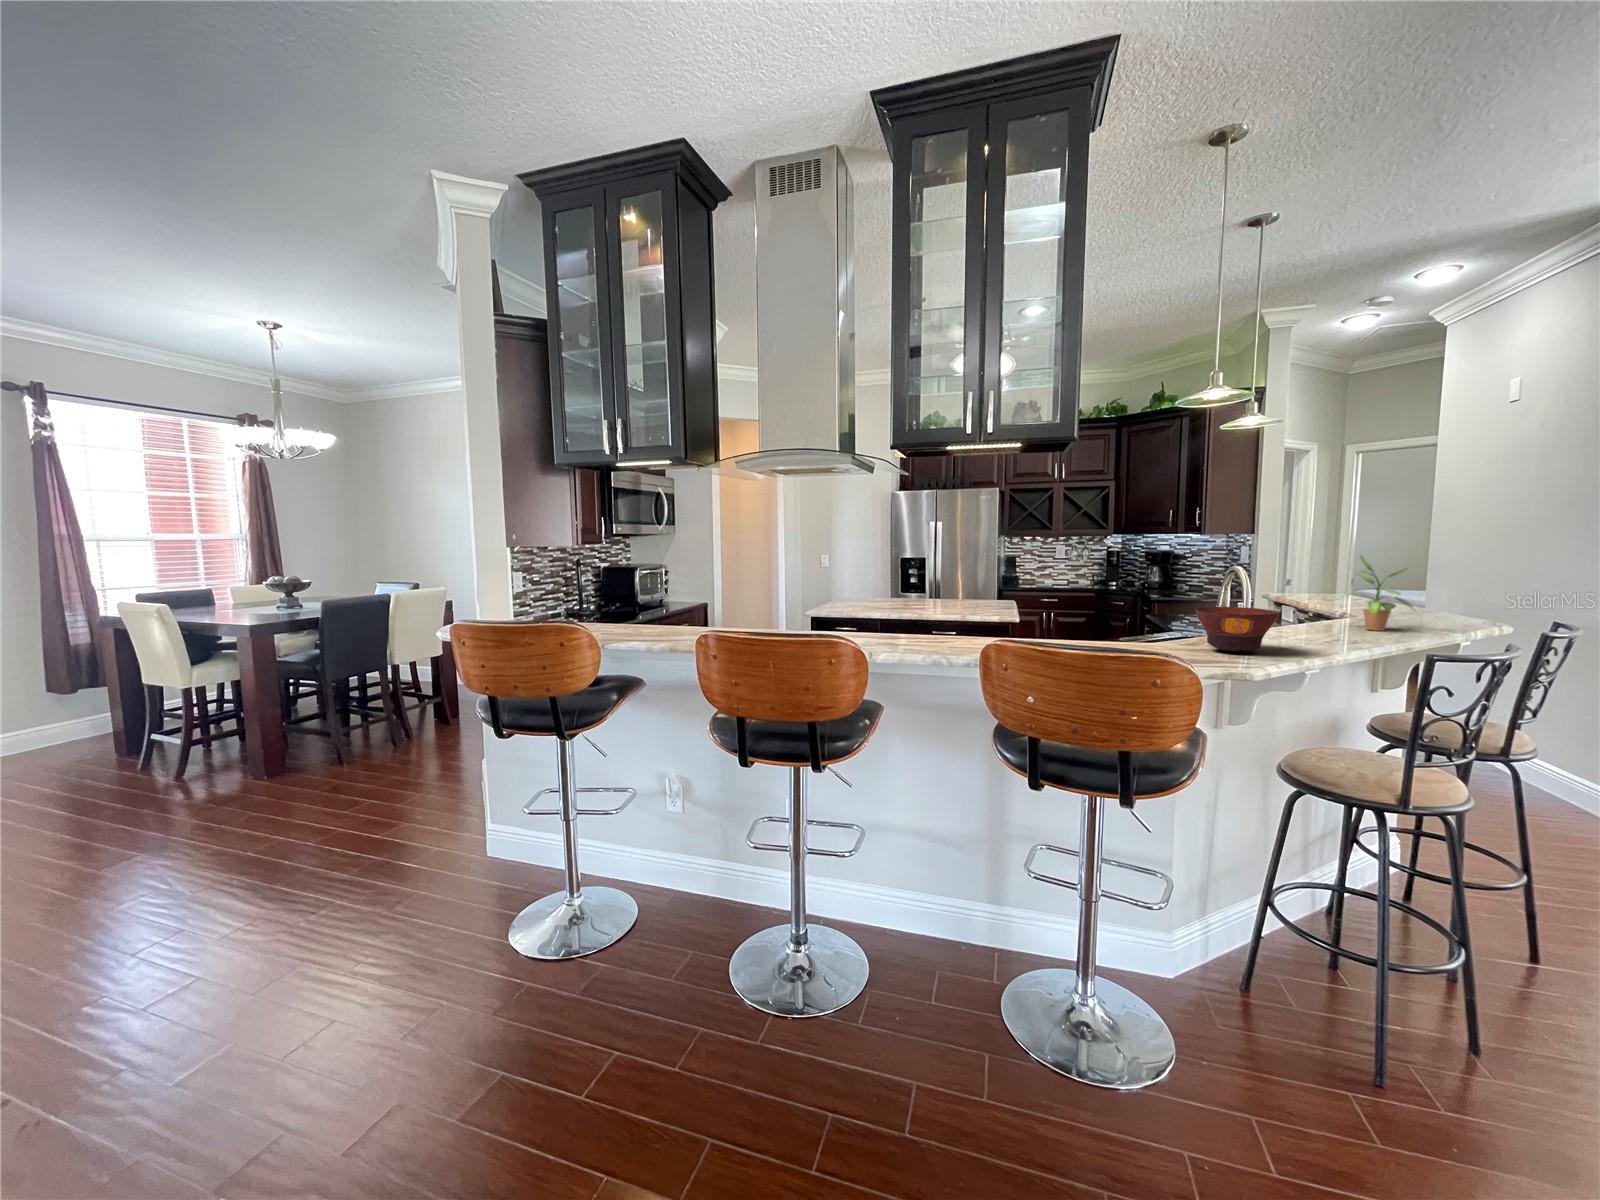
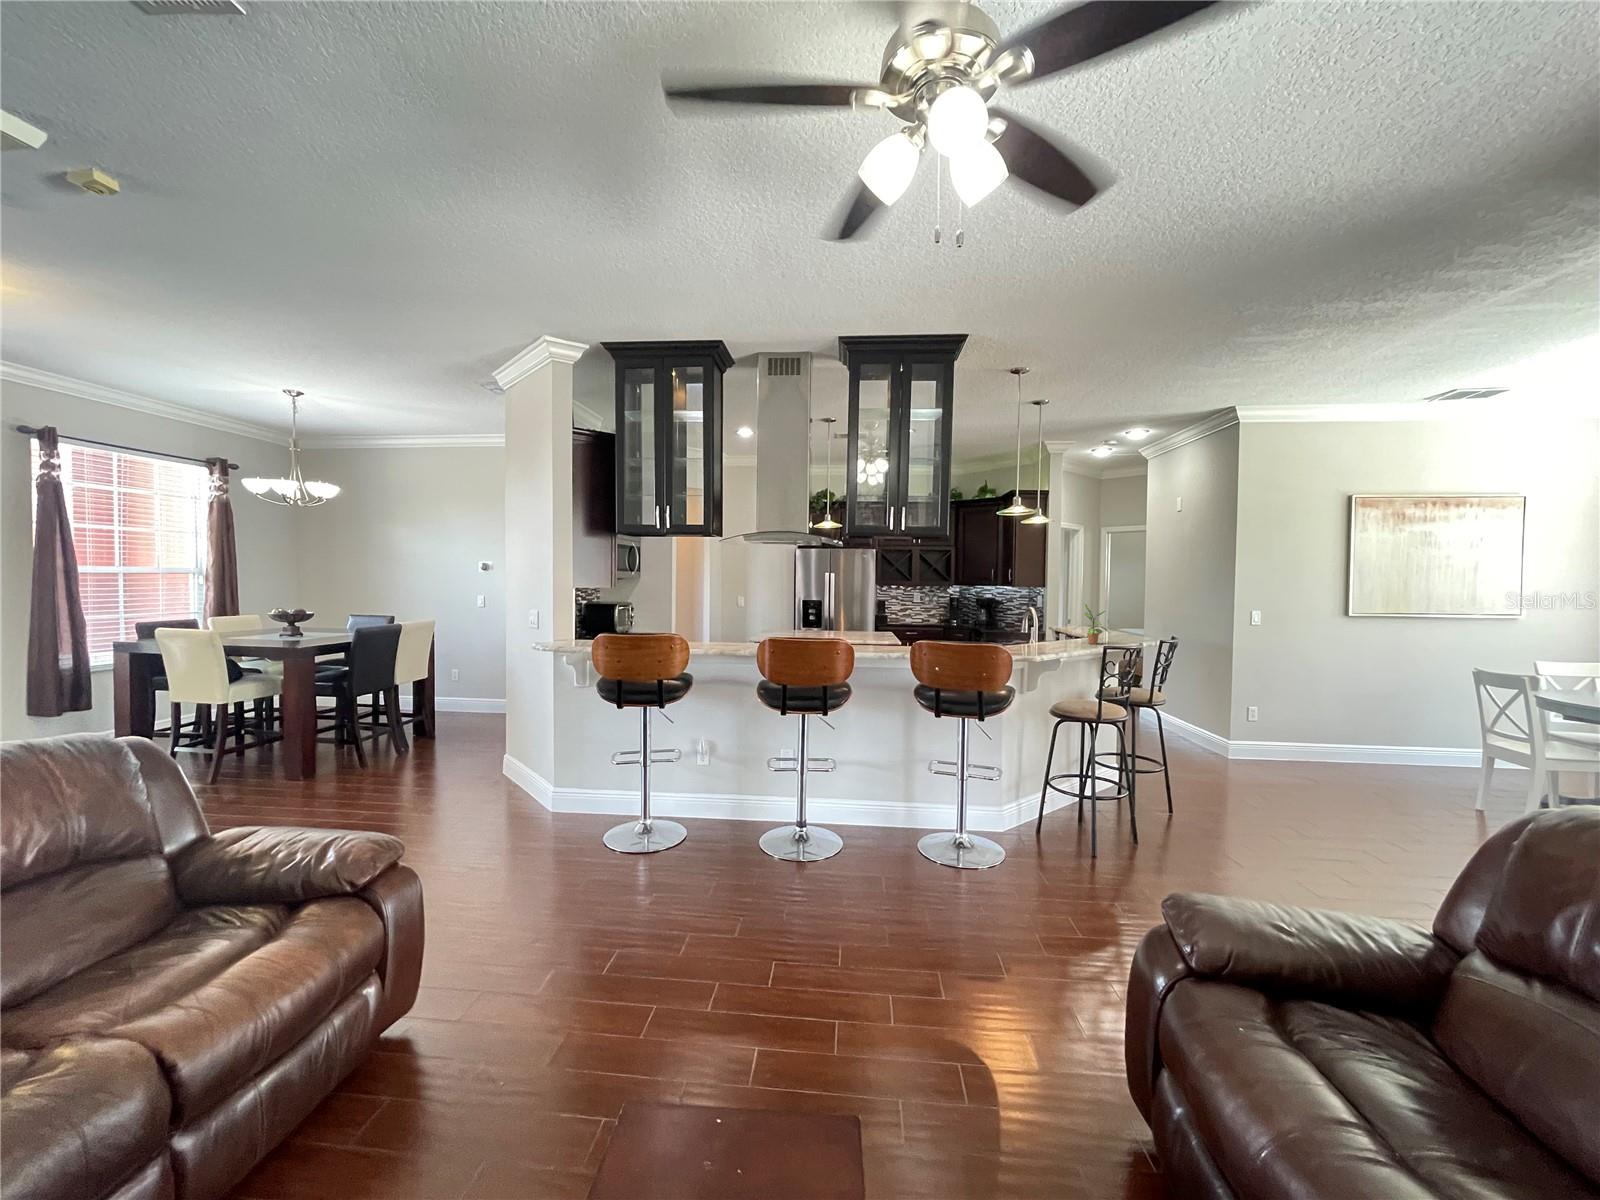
bowl: present [1195,607,1279,652] -> none [1008,630,1045,653]

